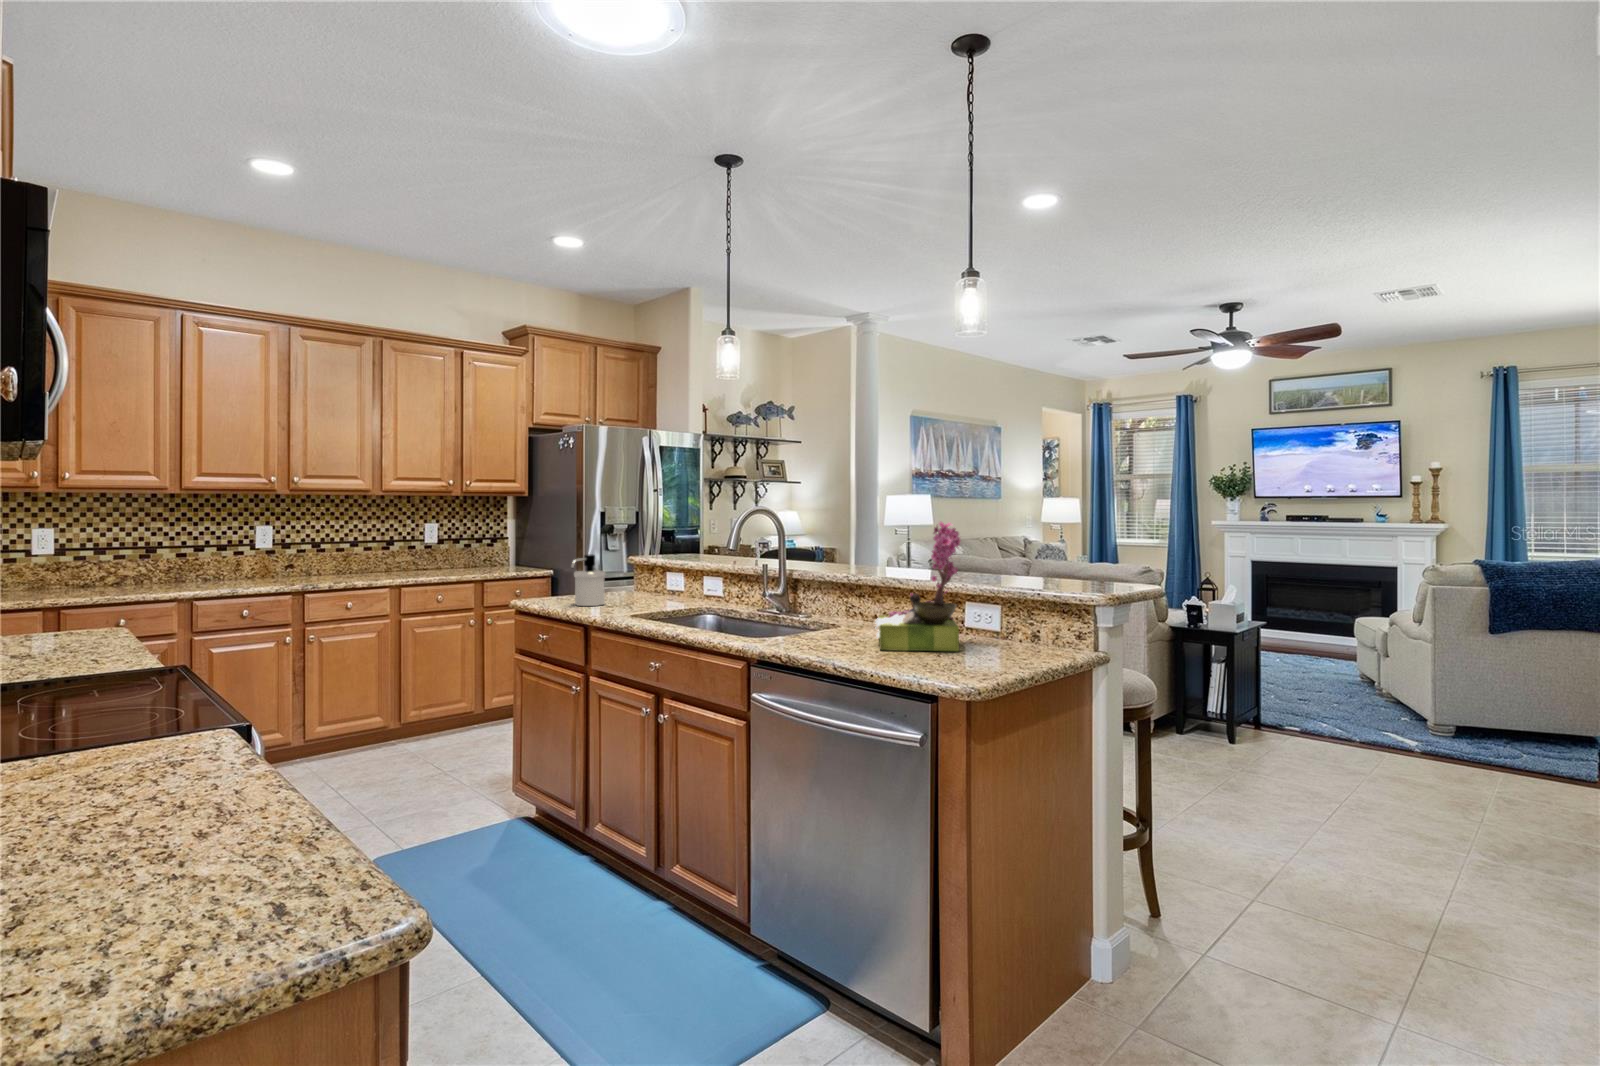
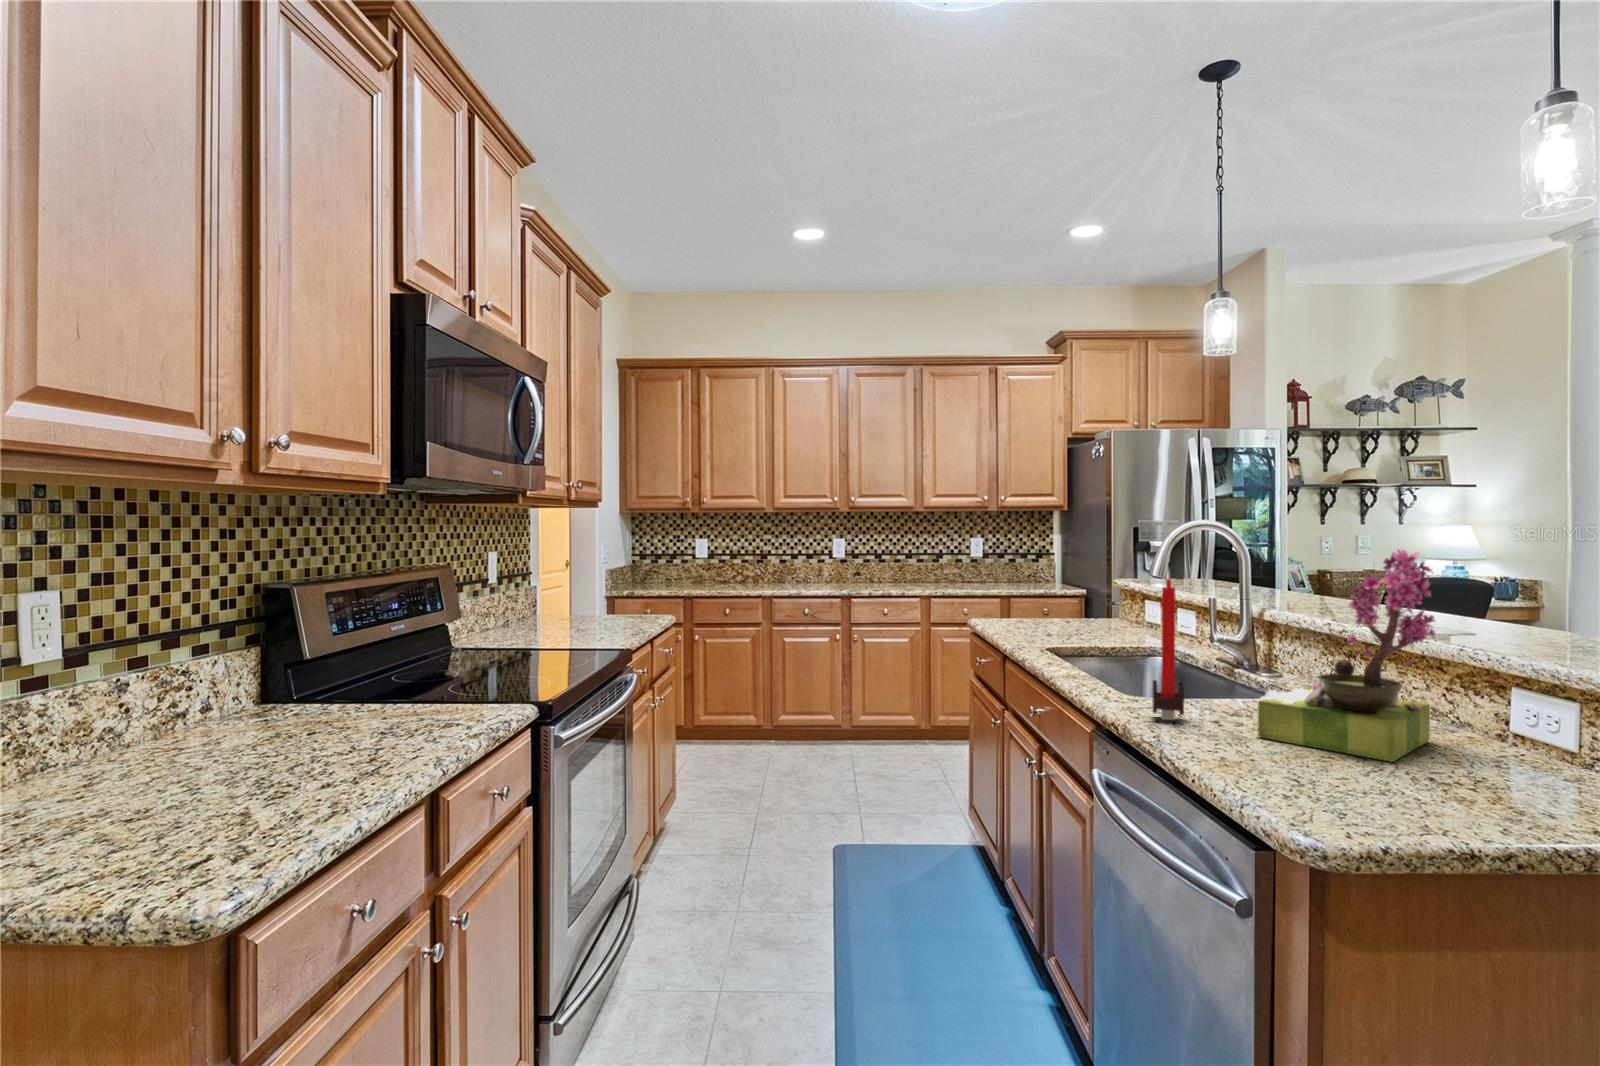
candle: none [803,546,830,649] -> present [1152,579,1184,720]
soap dispenser: present [571,555,606,606] -> none [1011,576,1057,633]

